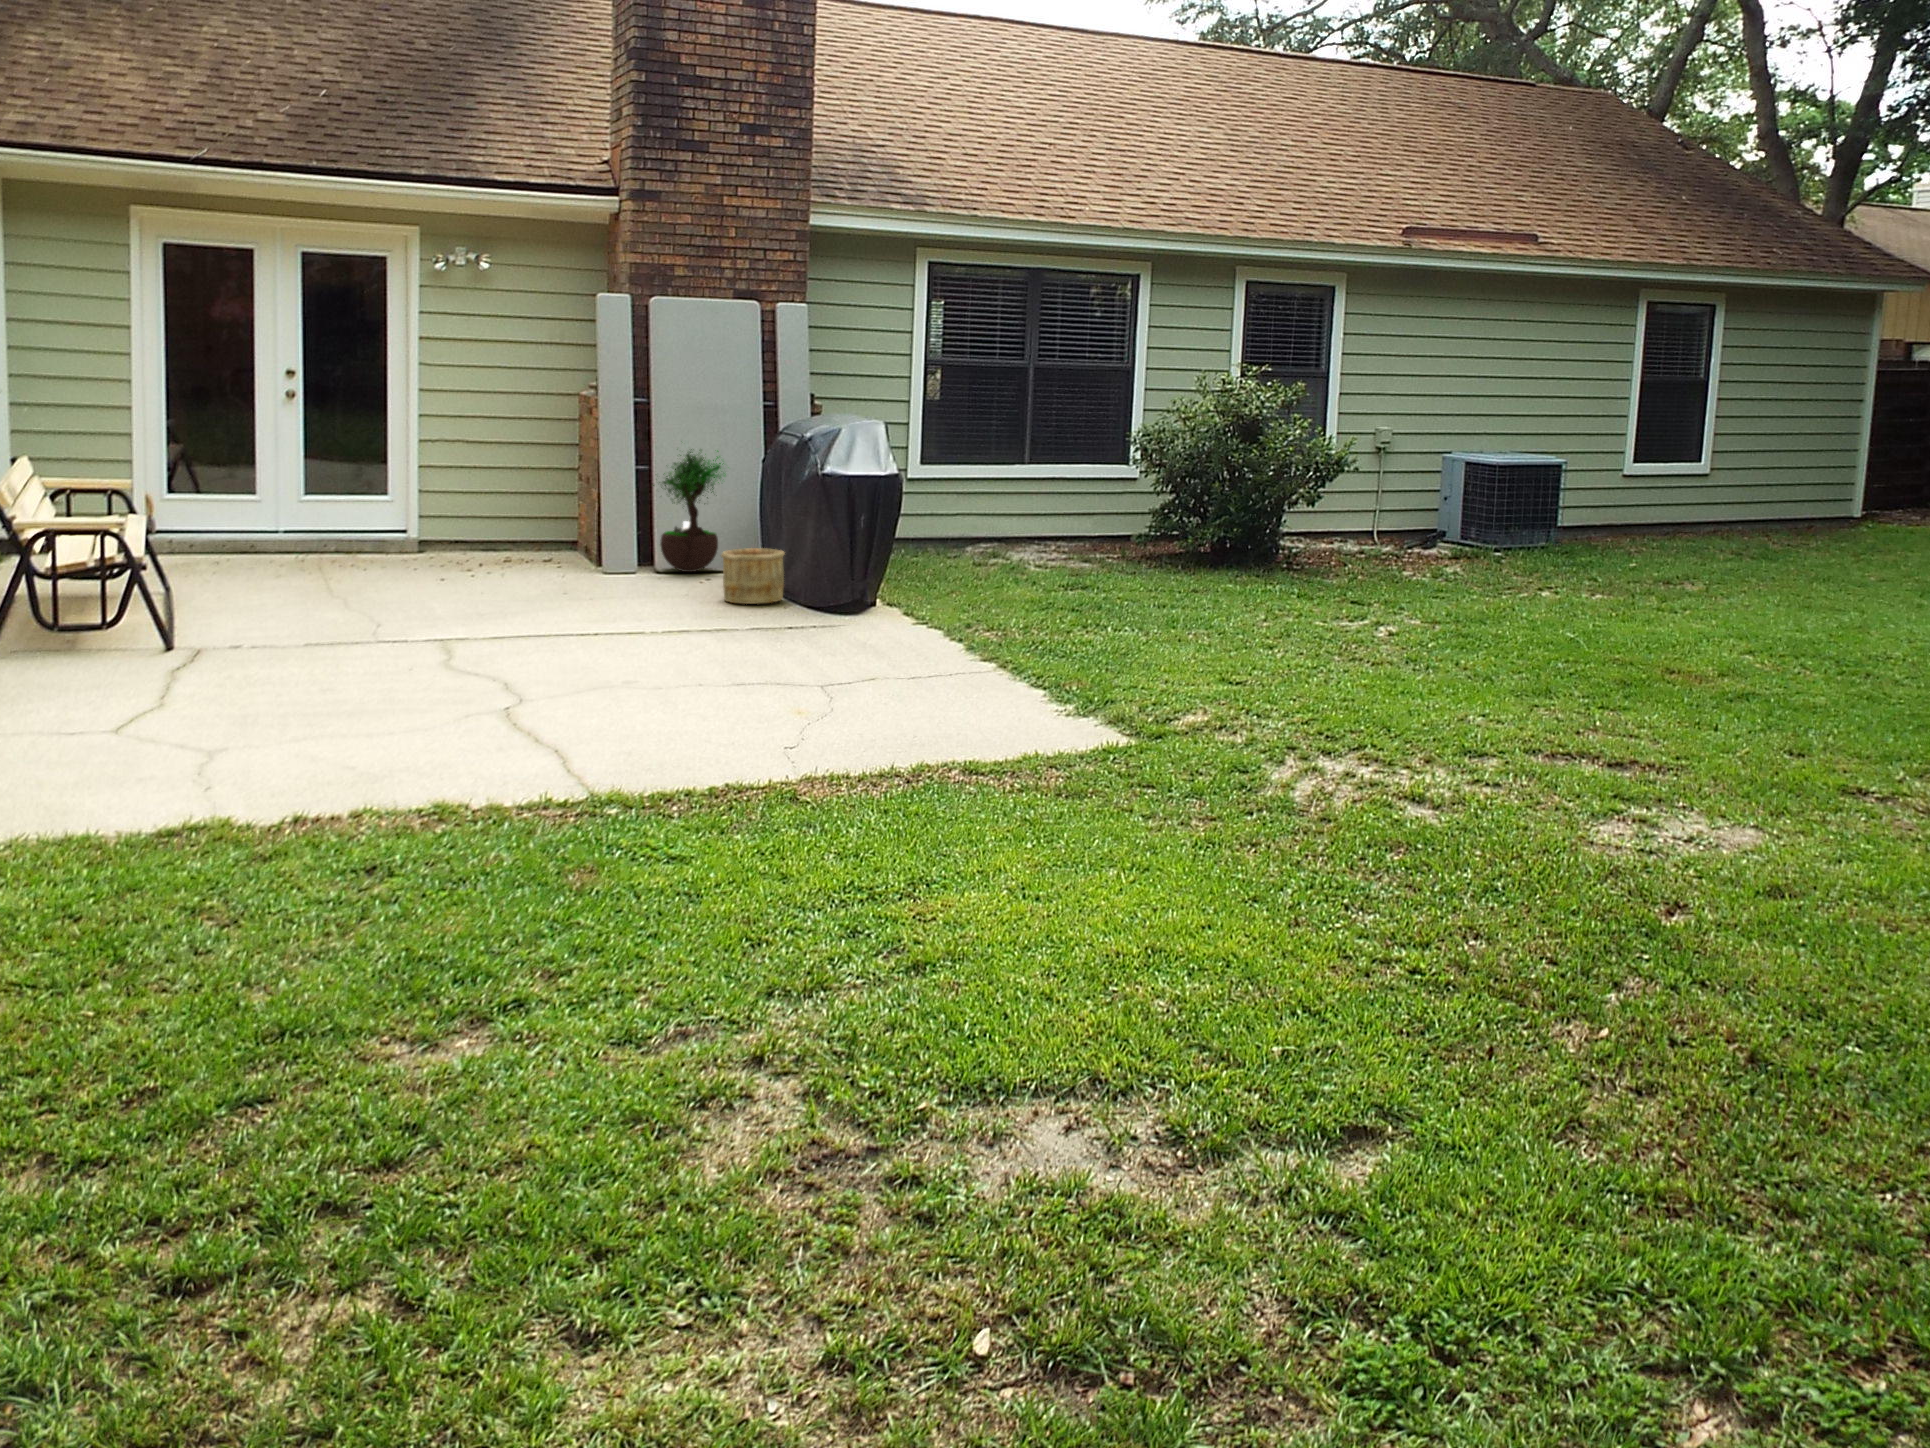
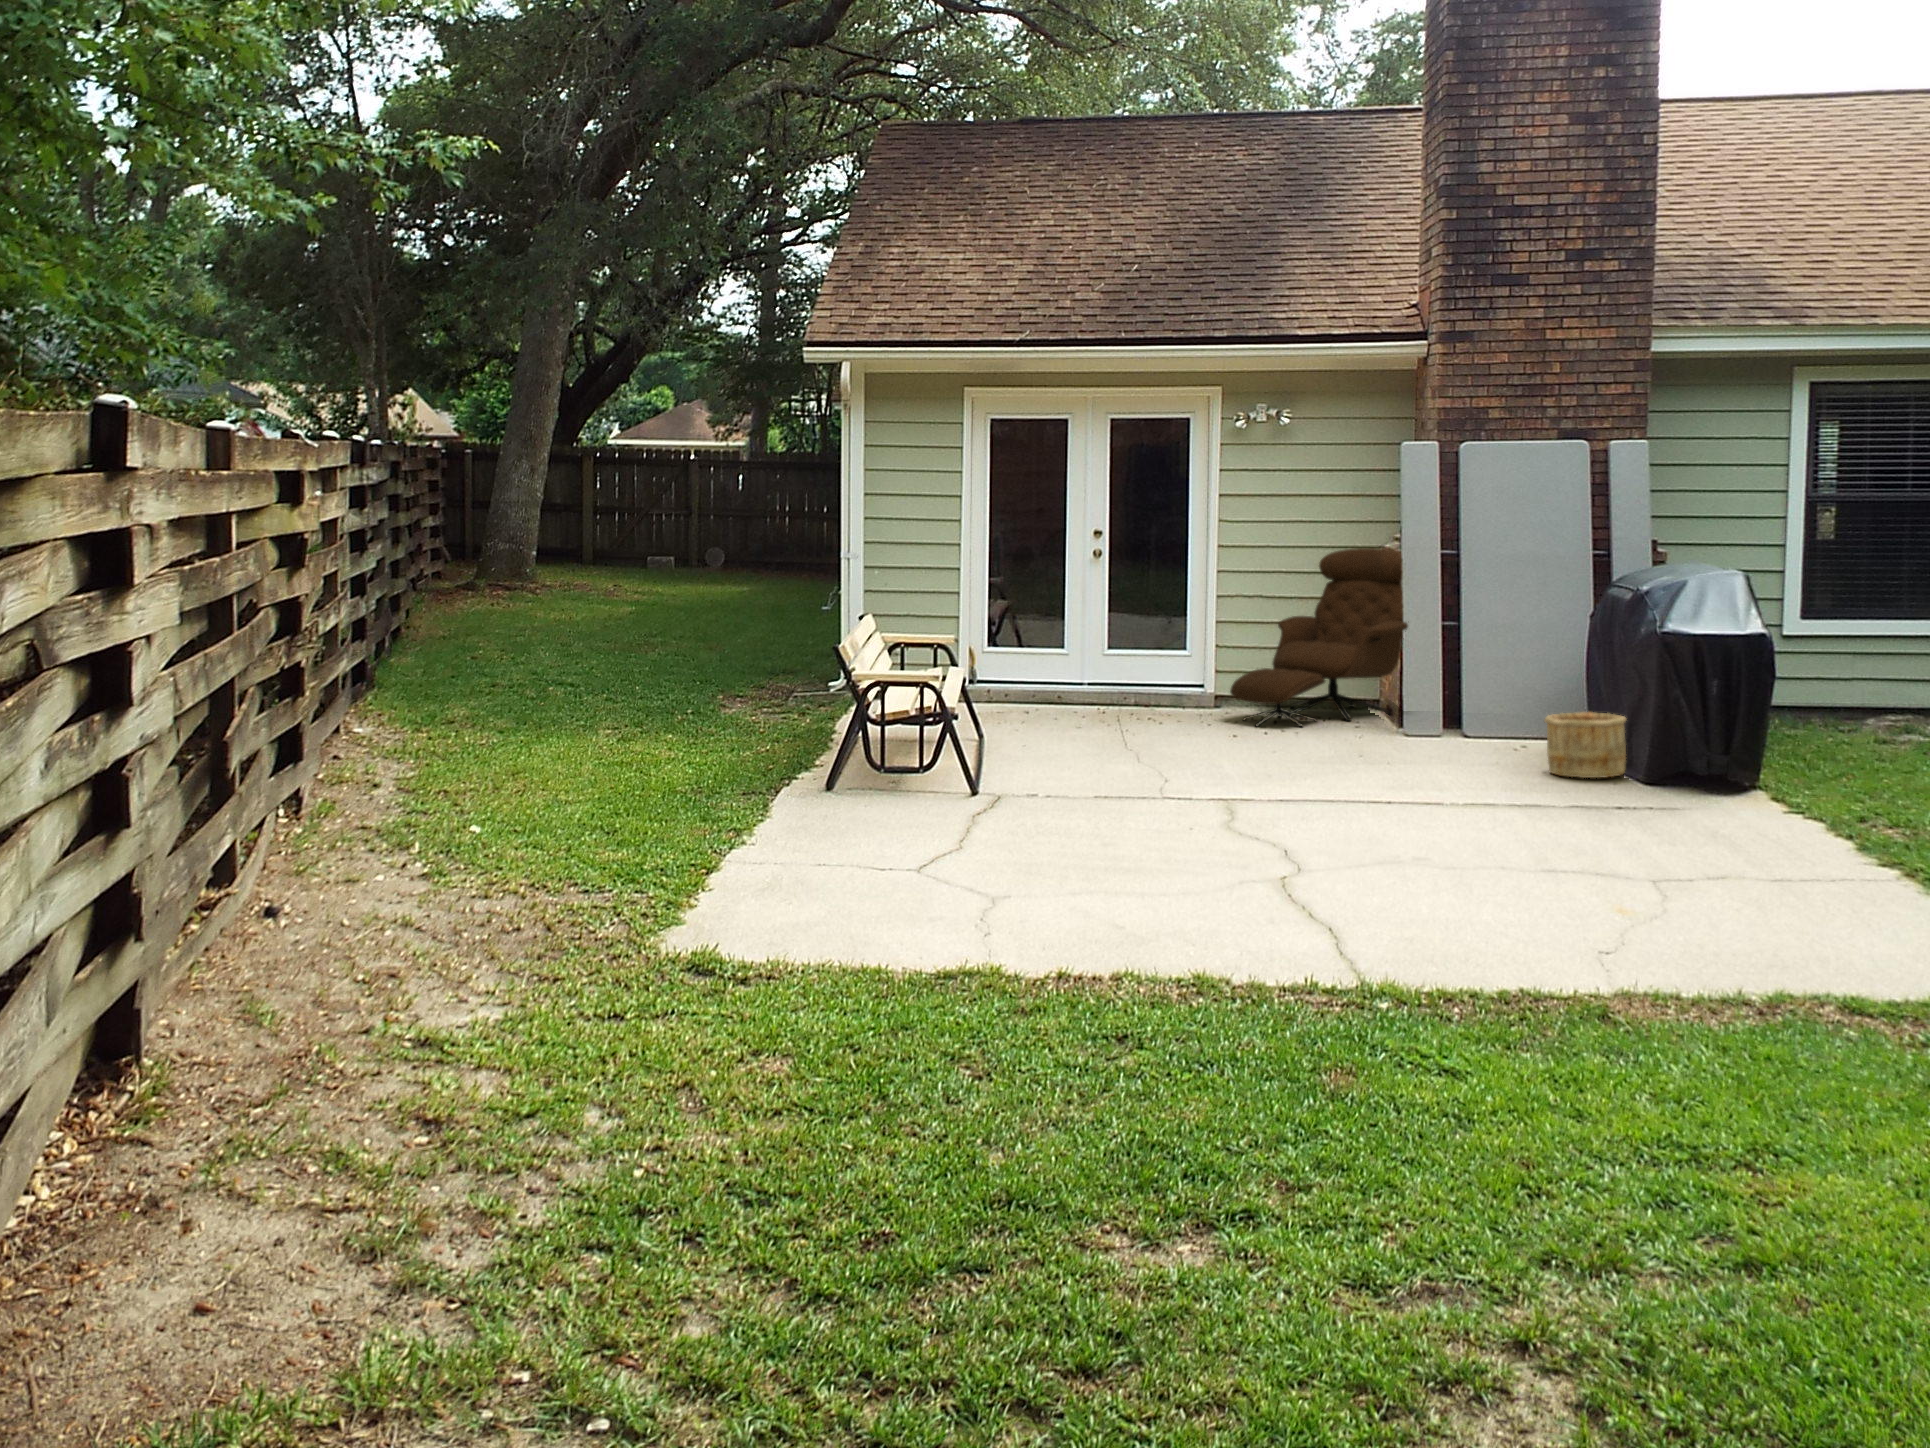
lounge chair: none [435,399,604,568] -> present [1230,548,1408,727]
potted tree: present [653,449,726,572] -> none [1463,590,1559,738]

